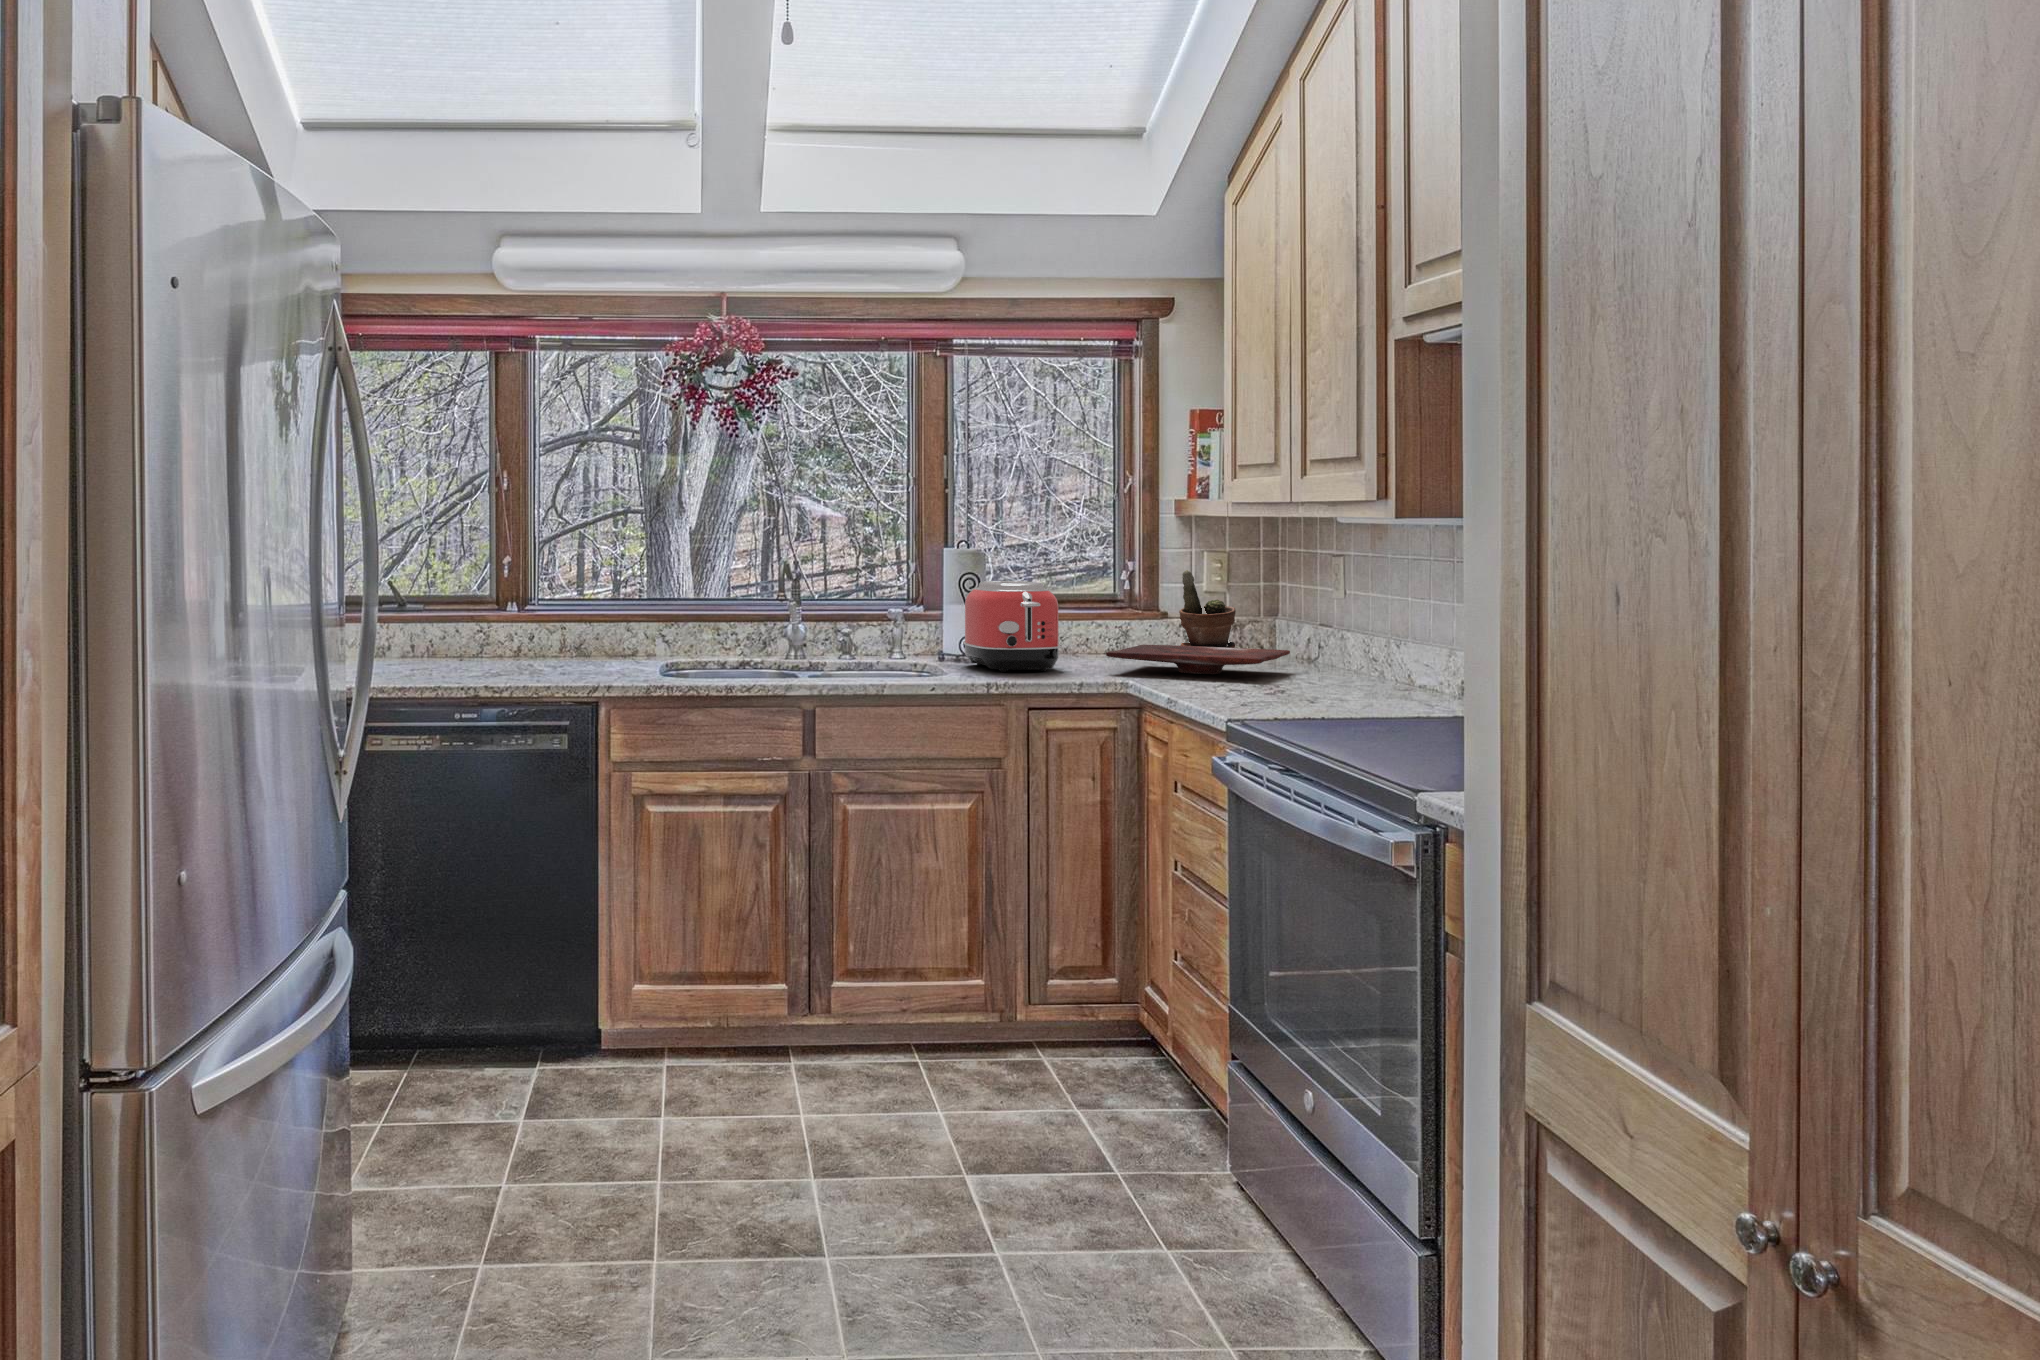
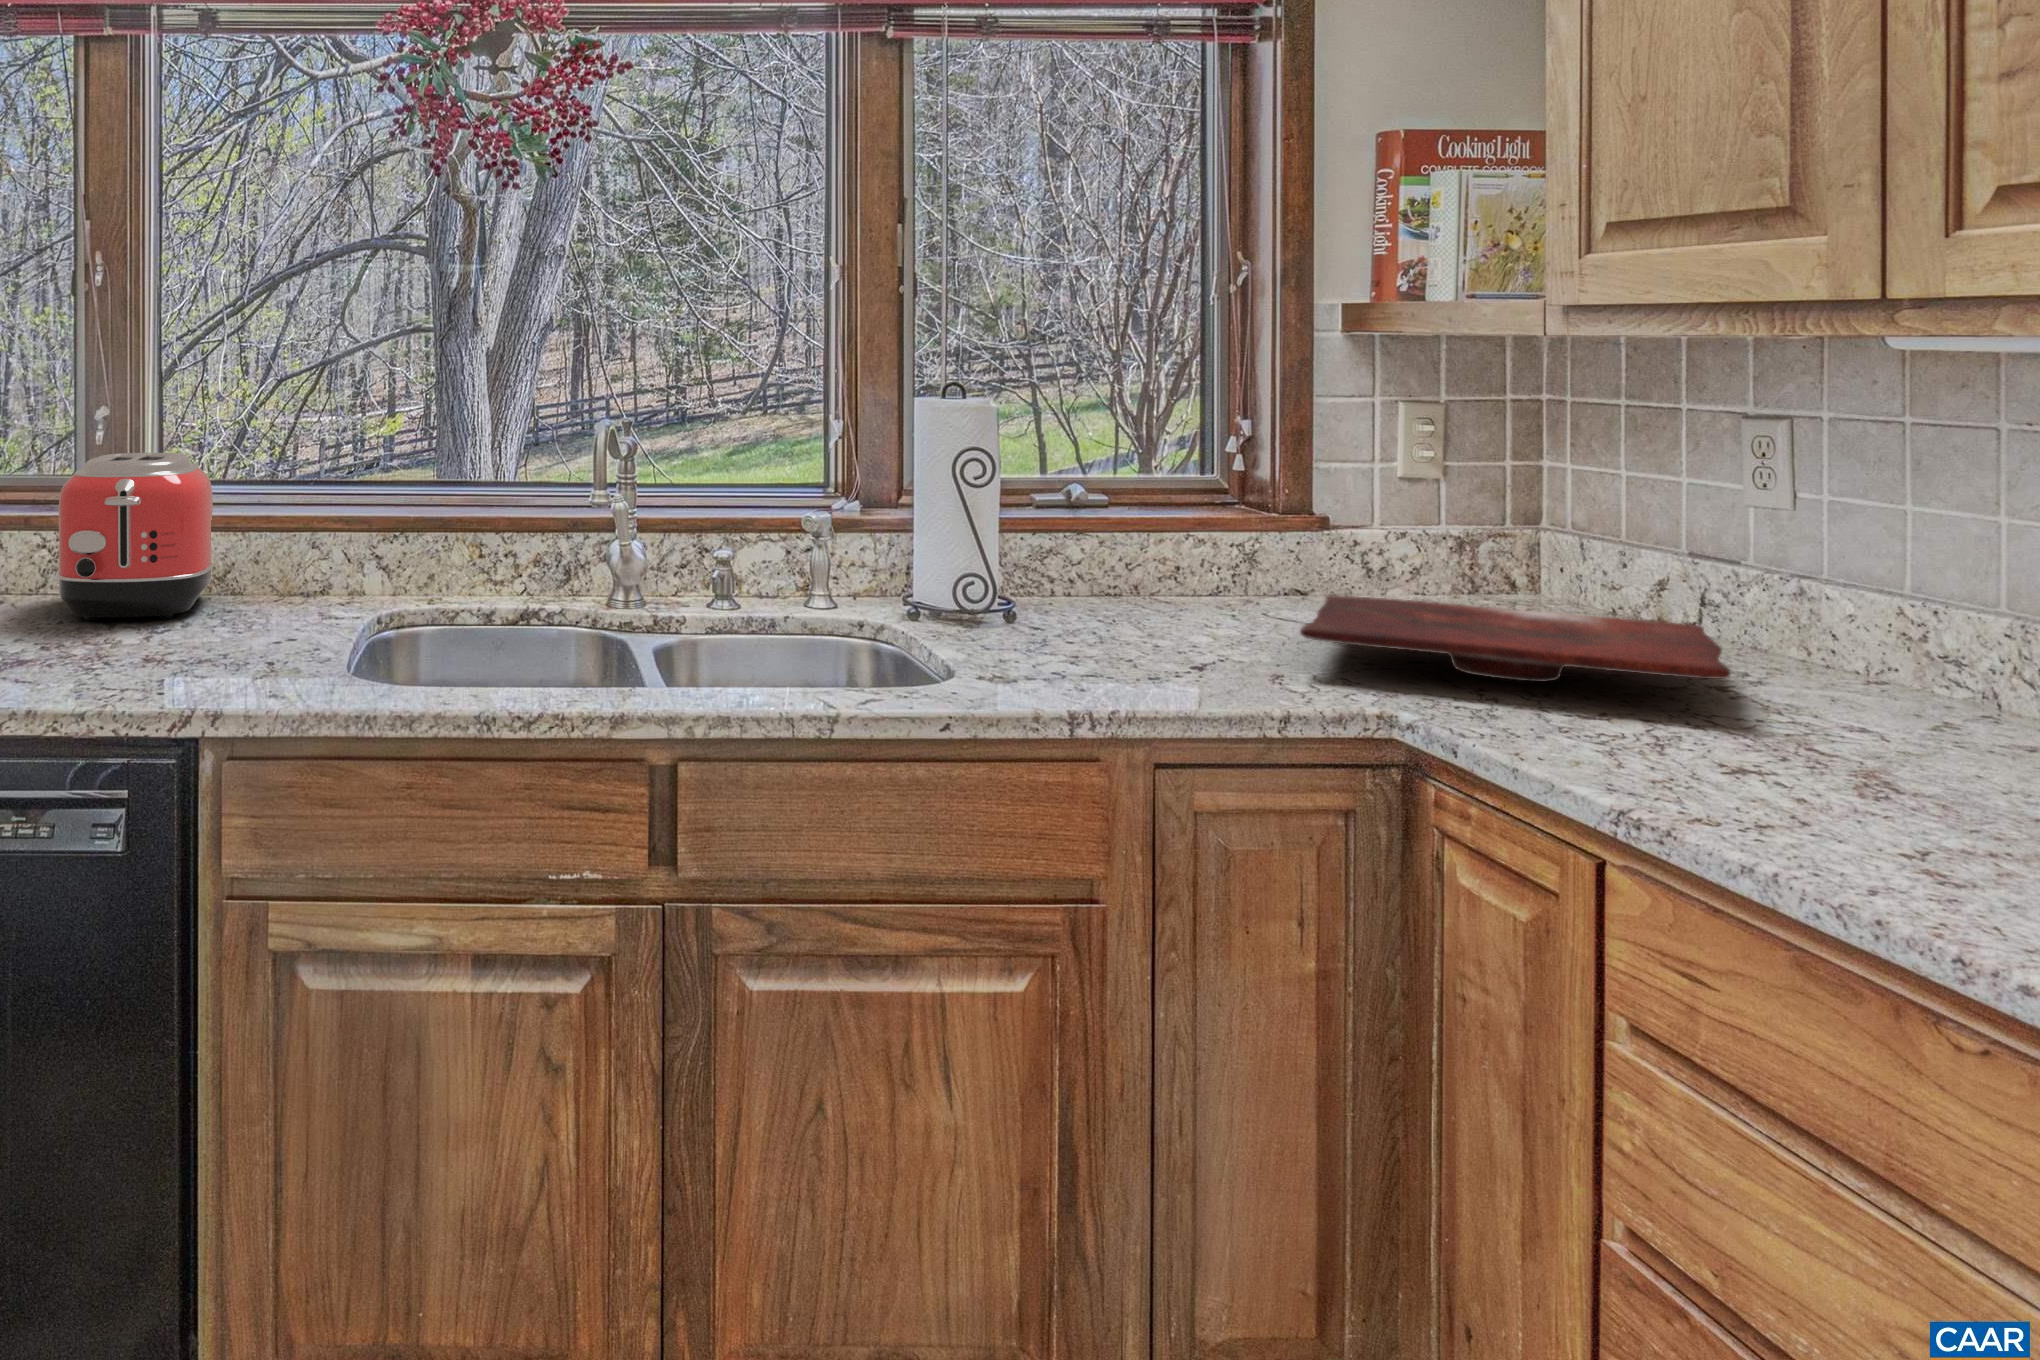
potted plant: present [1179,570,1236,648] -> none [1356,438,1477,610]
toaster: present [963,581,1061,672] -> present [56,453,215,620]

